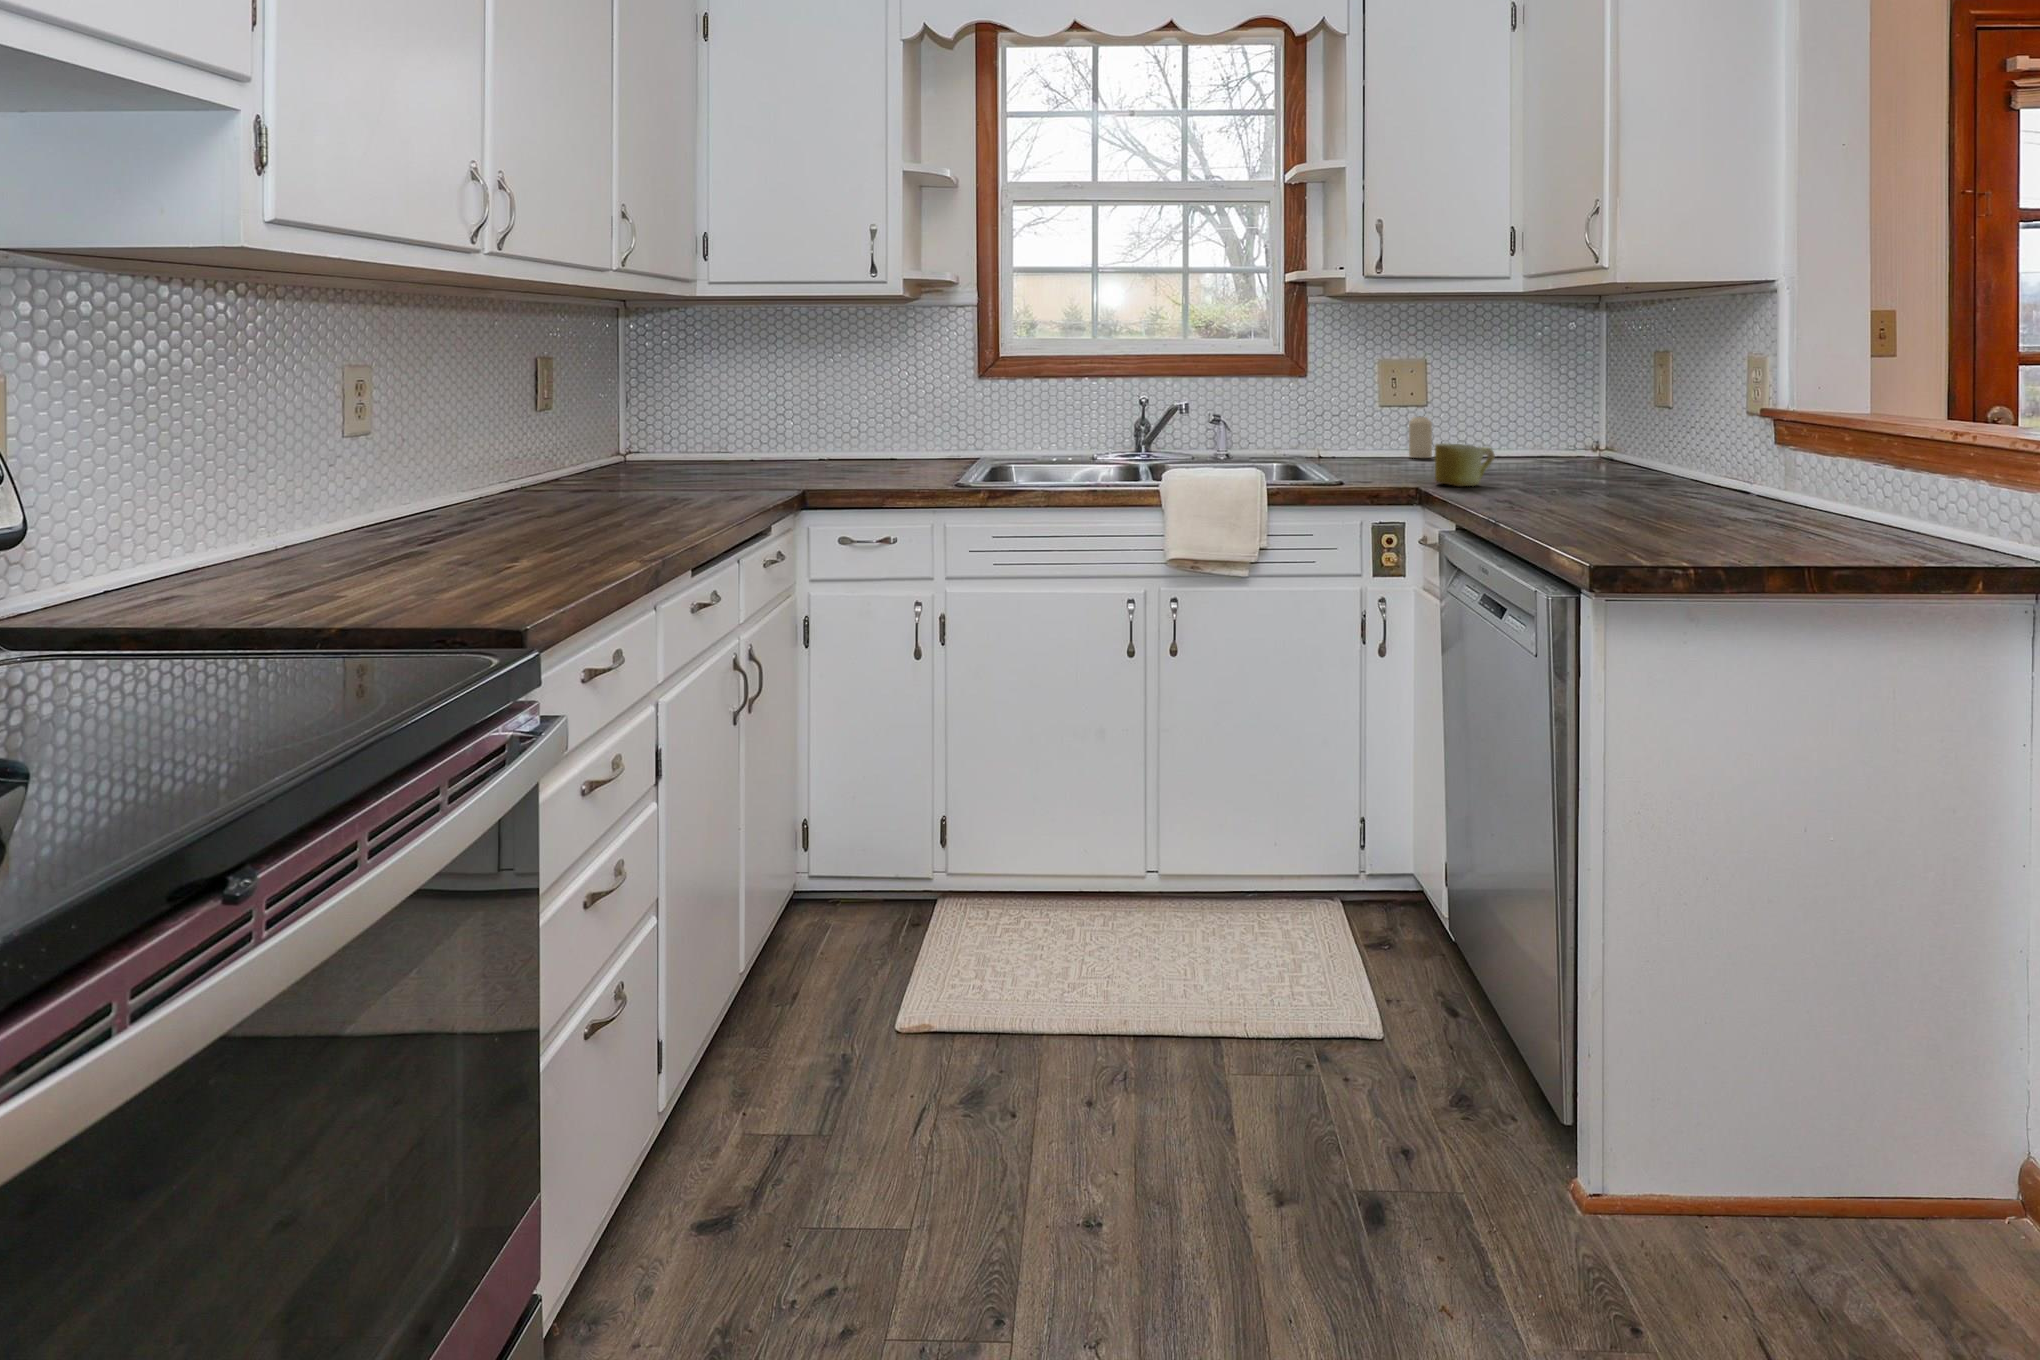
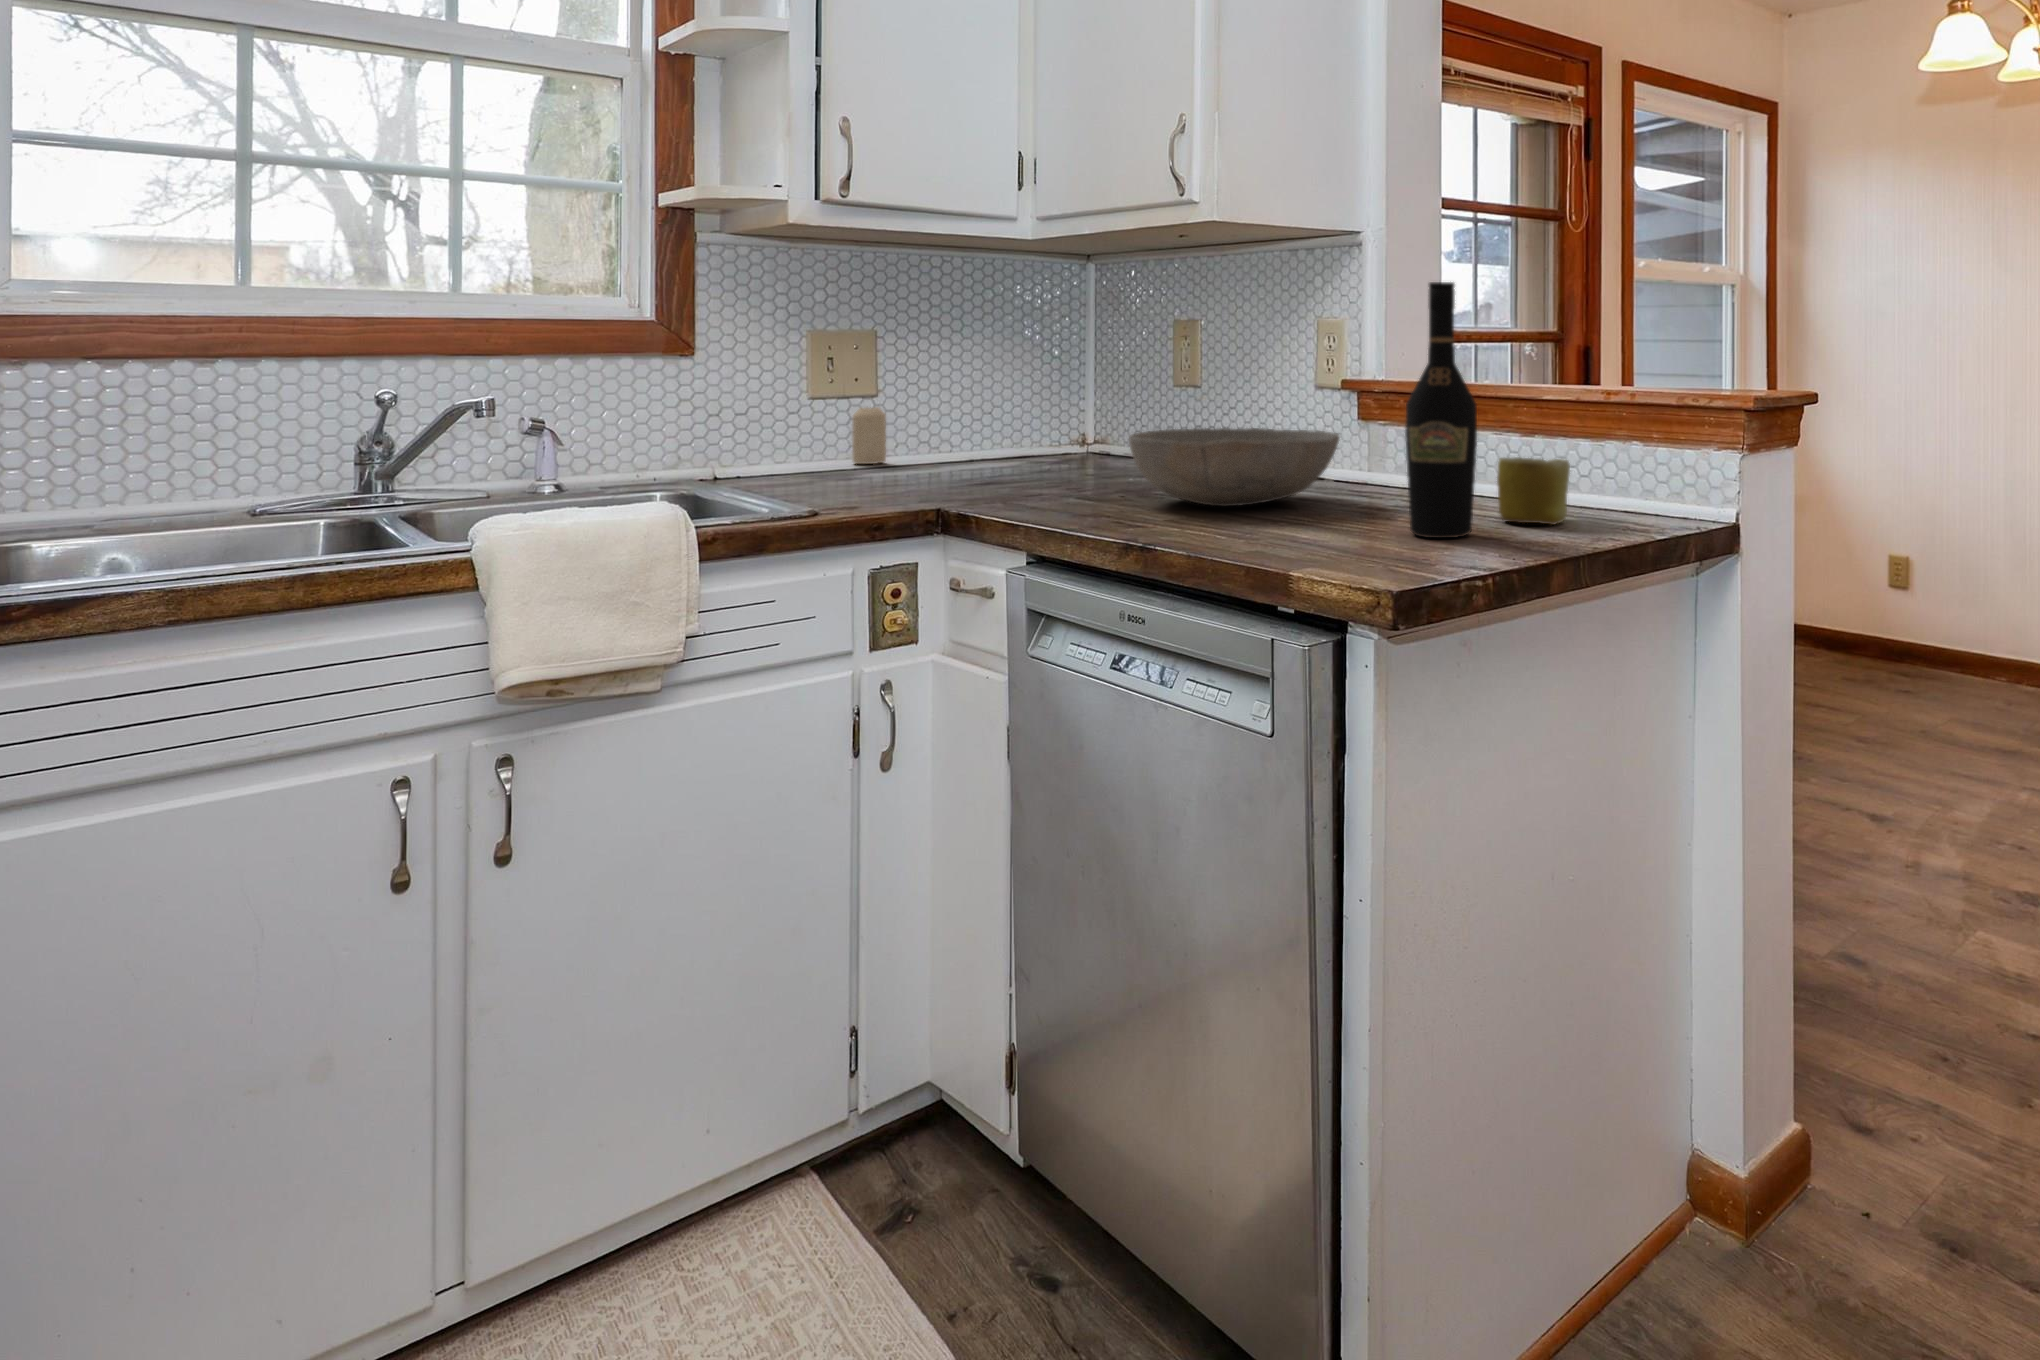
wine bottle: none [1689,337,1751,536] -> present [1405,282,1477,538]
mug: present [1434,443,1495,486] -> present [1497,457,1570,525]
bowl: none [1533,443,1707,503] -> present [1129,428,1340,506]

